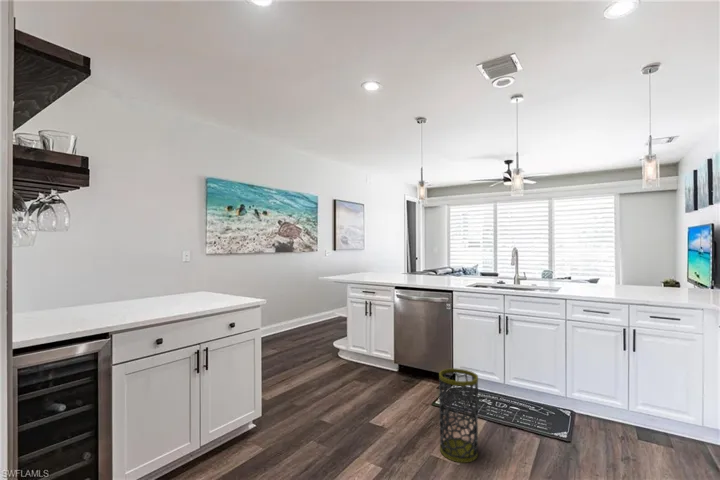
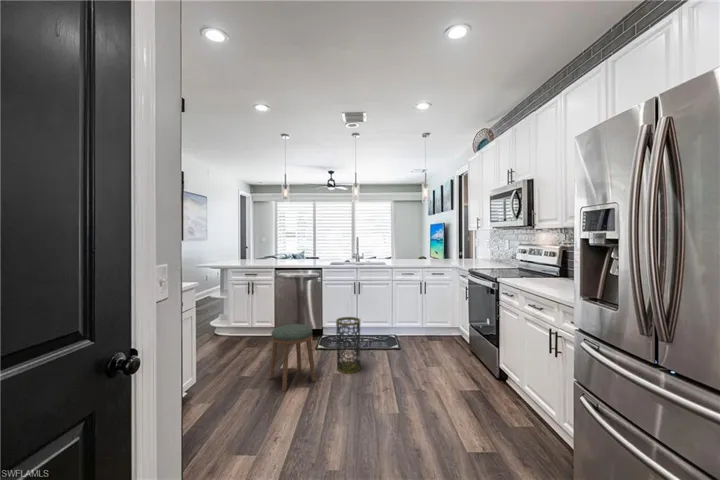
stool: none [343,365,399,460] -> present [269,324,316,391]

